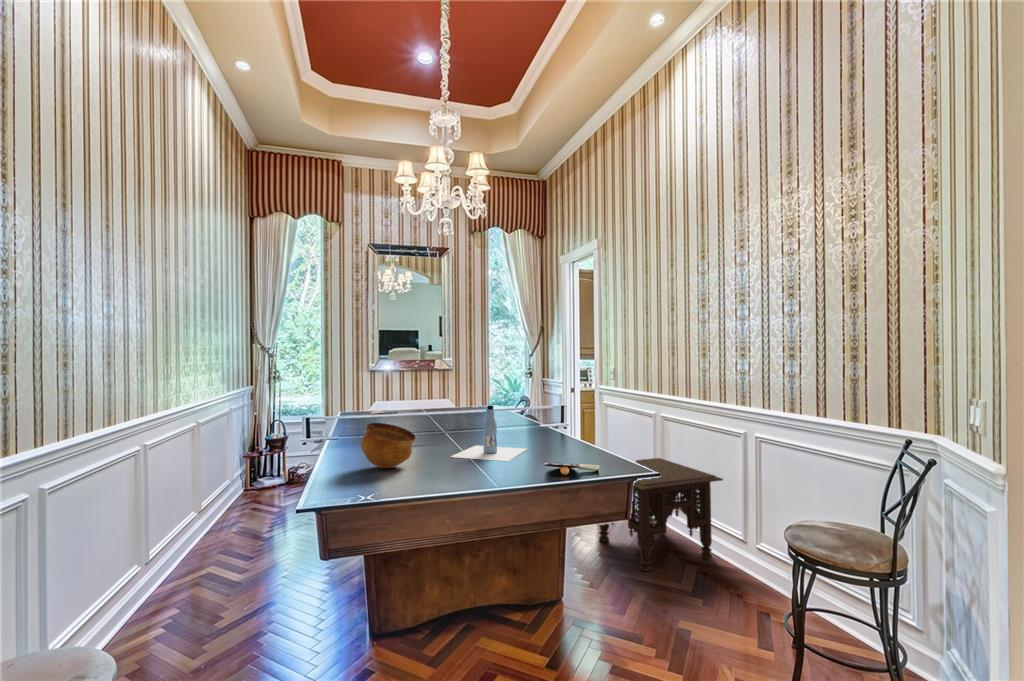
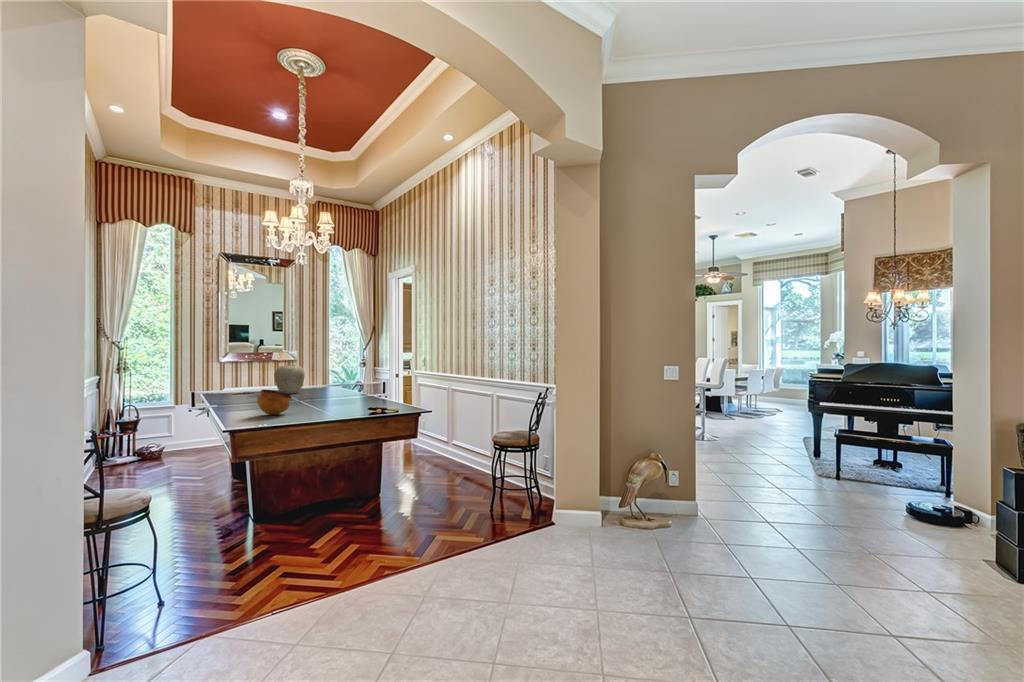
vase: none [418,377,455,416] -> present [274,365,305,394]
bottle: present [451,405,527,461] -> none [311,379,360,410]
side table: present [599,458,723,571] -> none [402,415,481,478]

